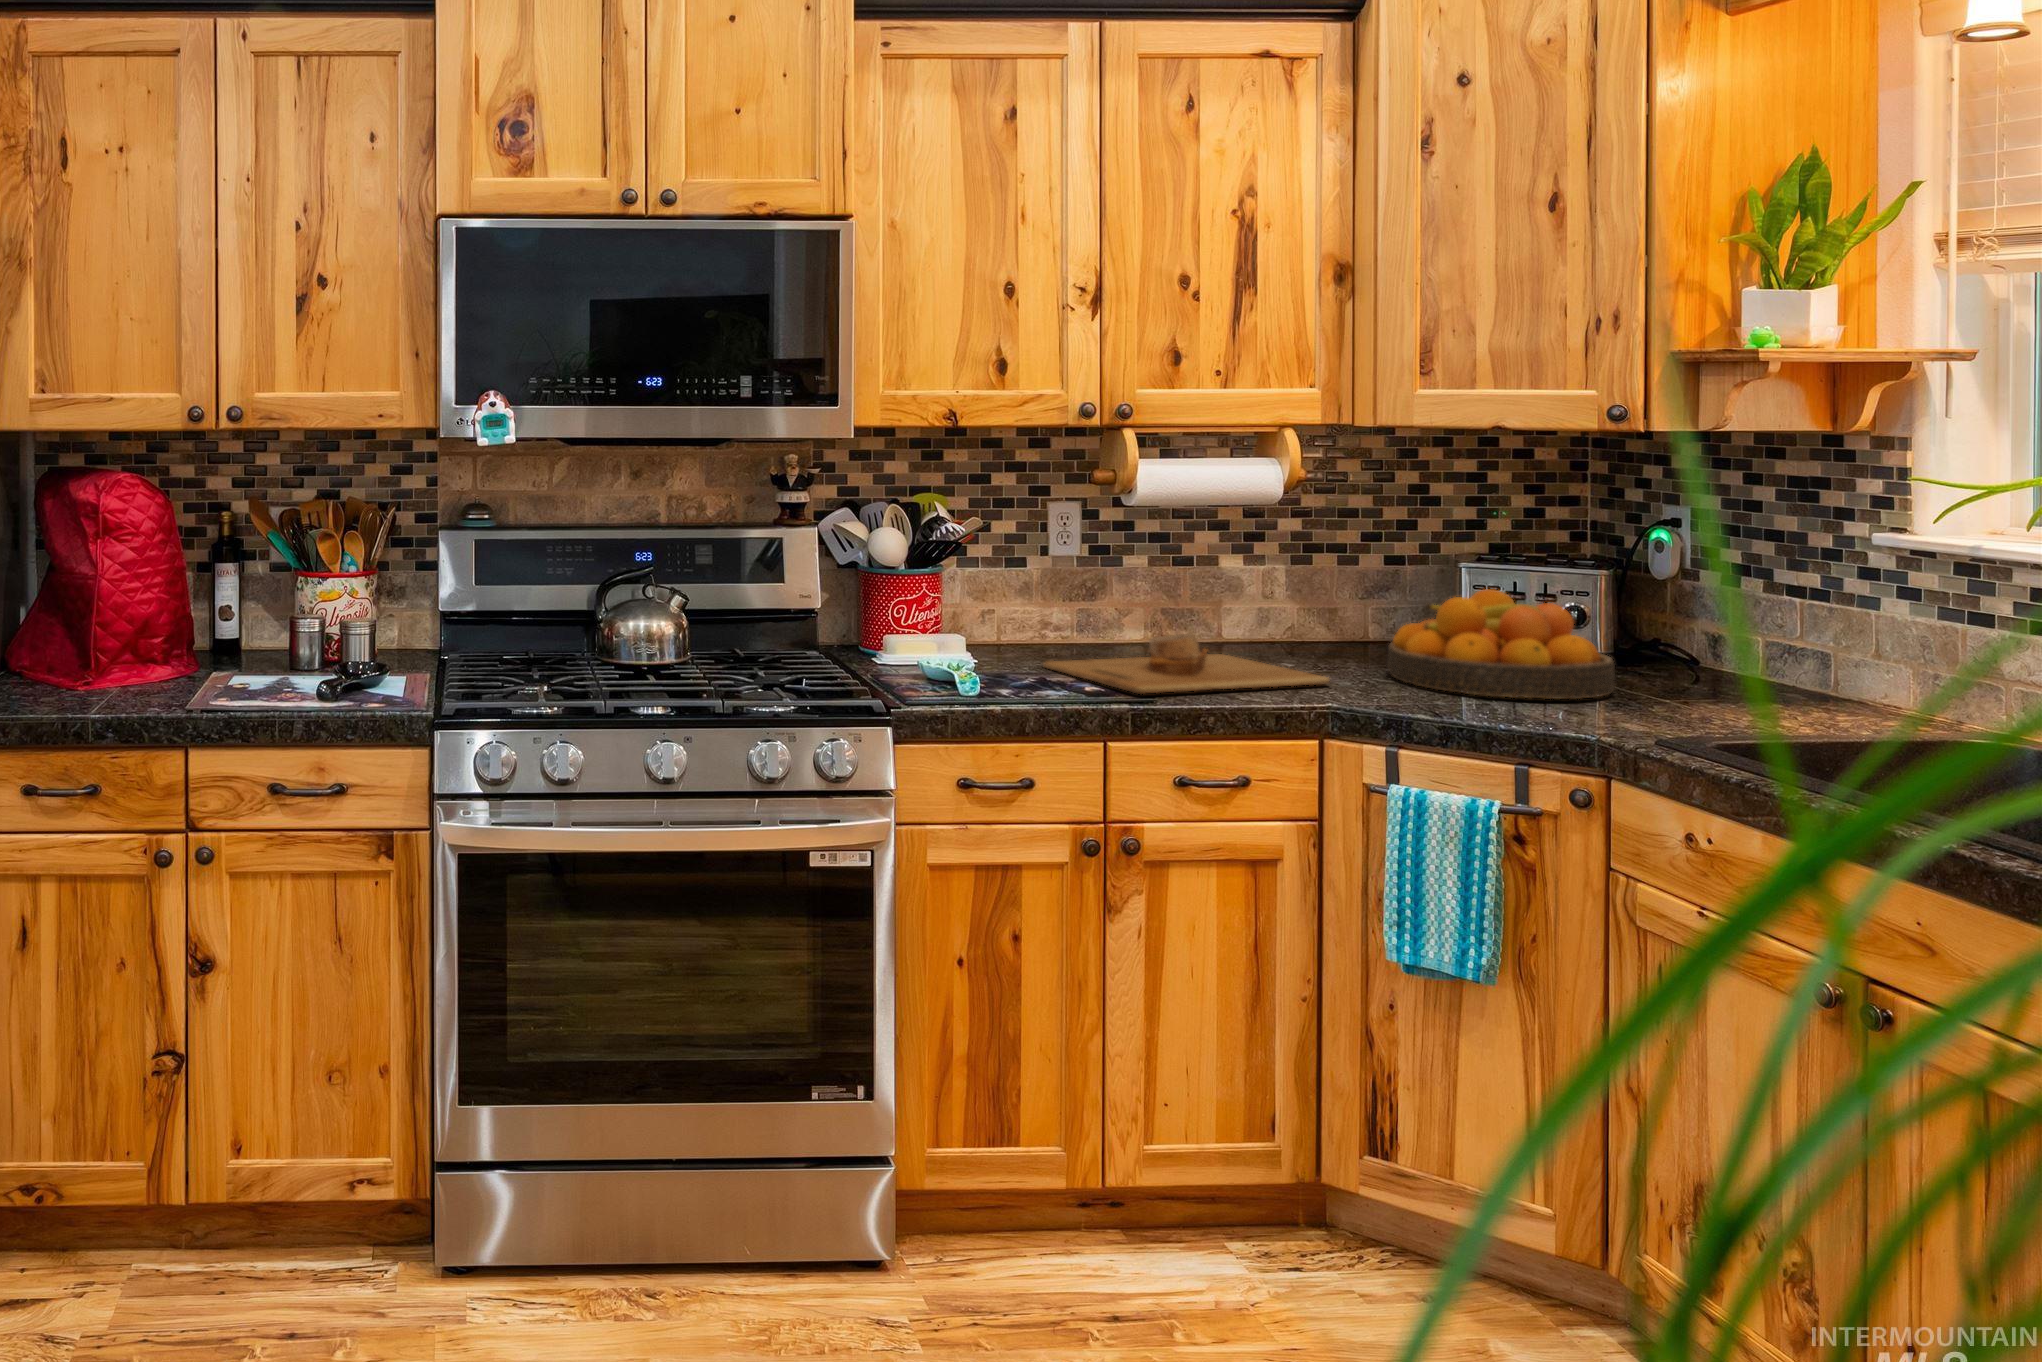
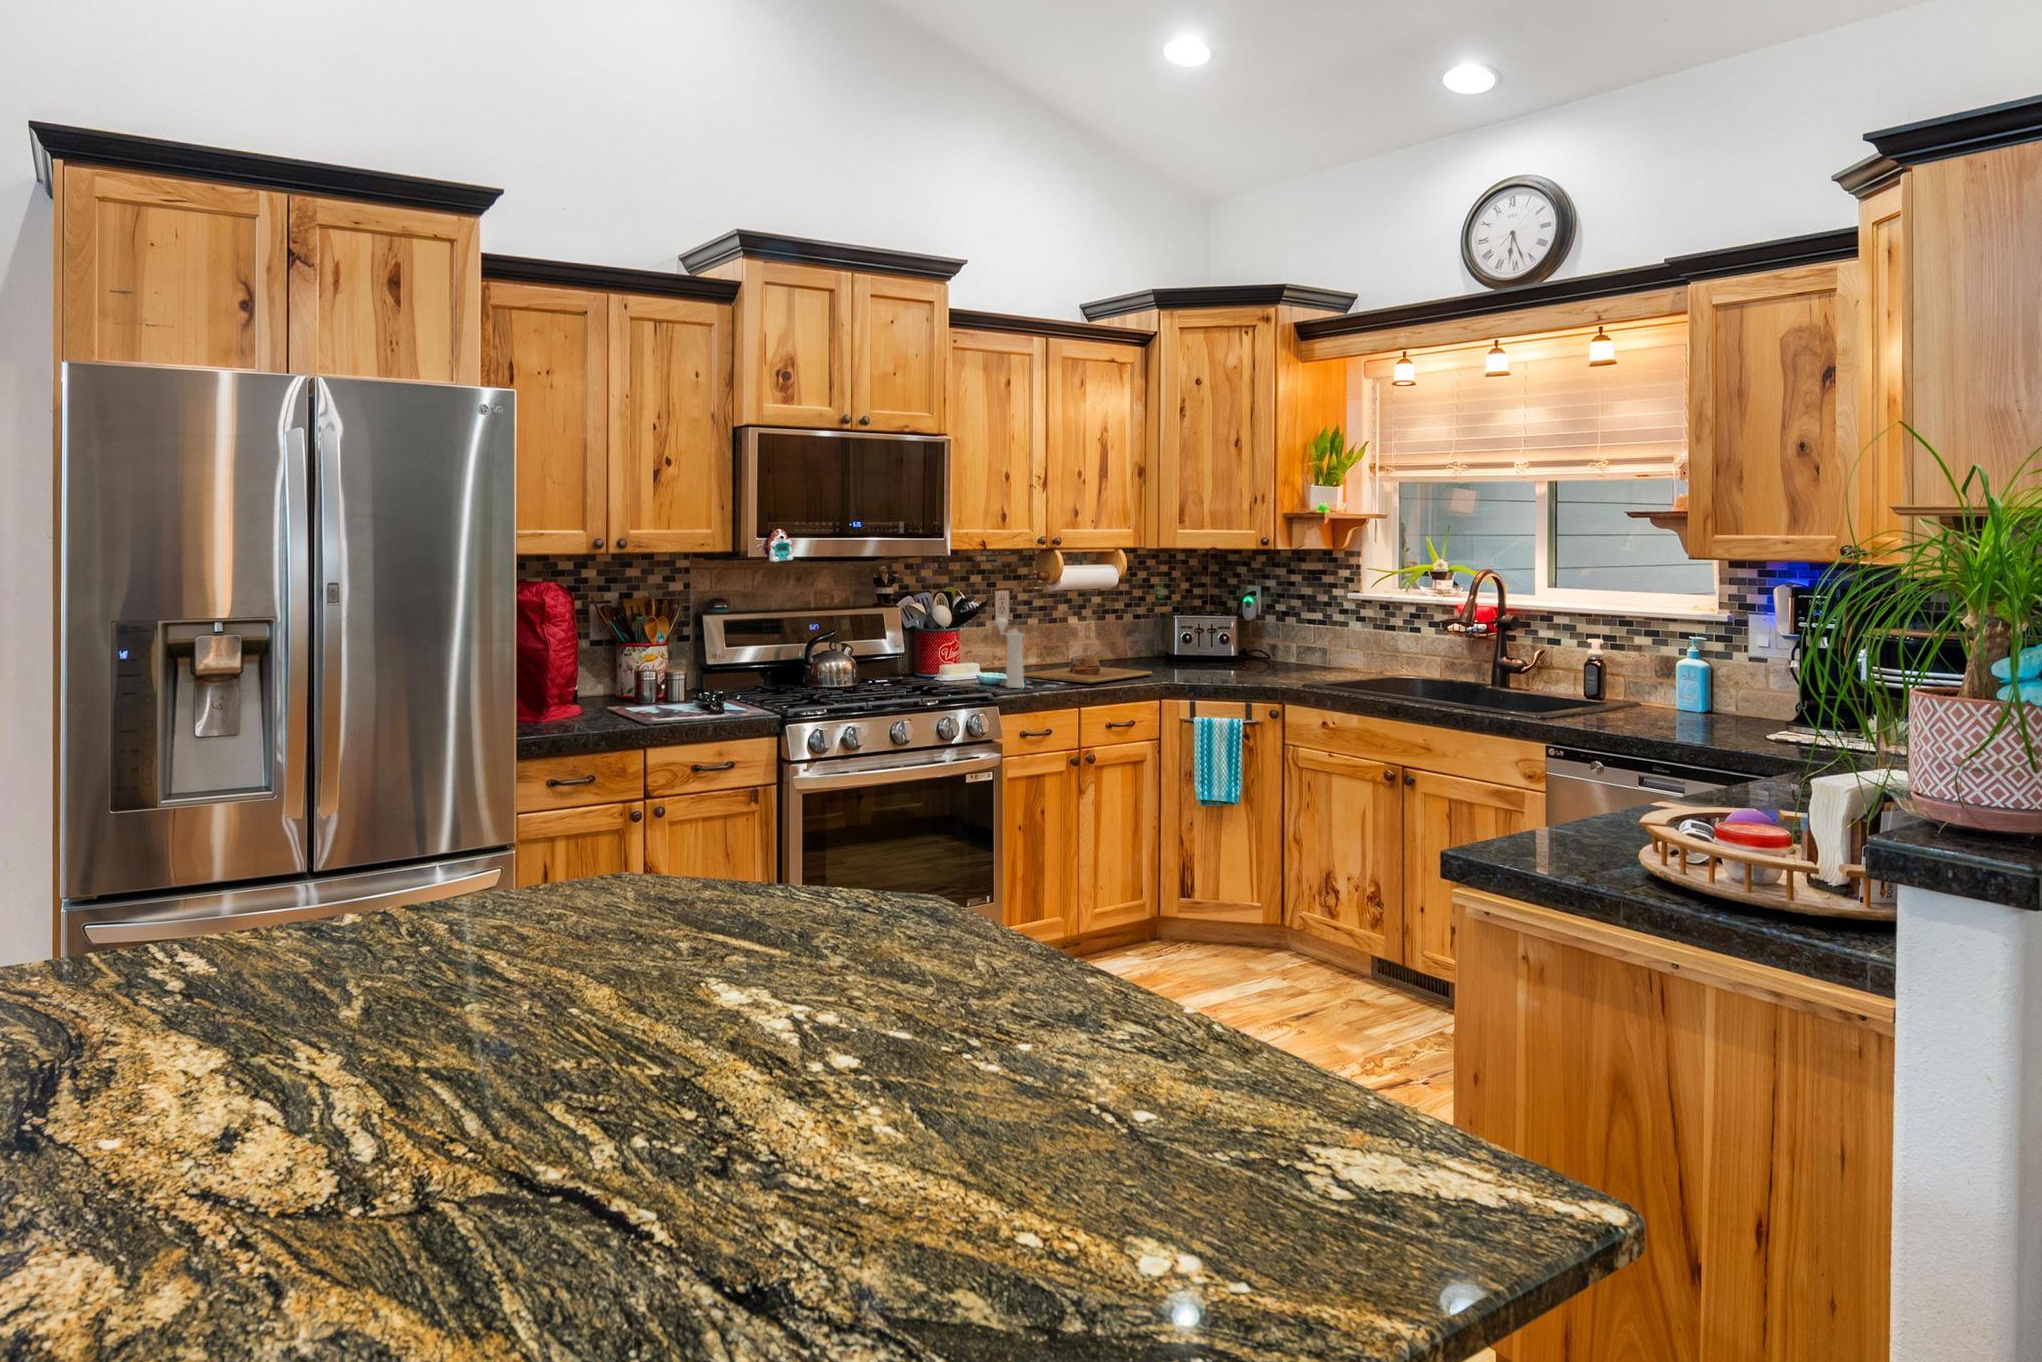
pepper mill: none [953,555,990,692] -> present [996,618,1024,688]
fruit bowl: present [1387,589,1615,699] -> none [1161,626,1259,675]

